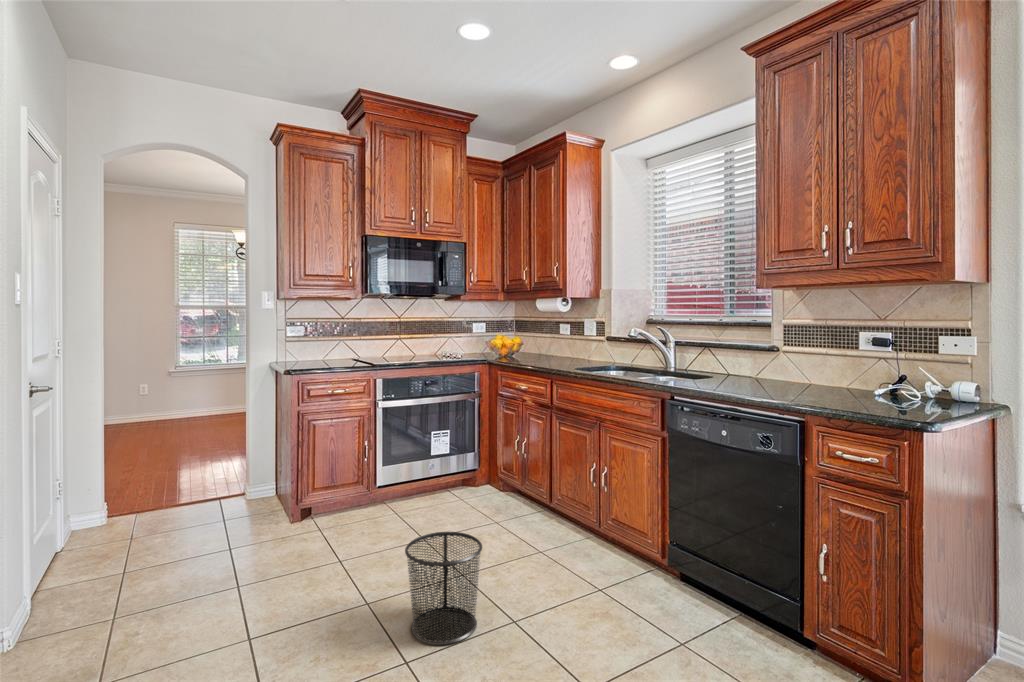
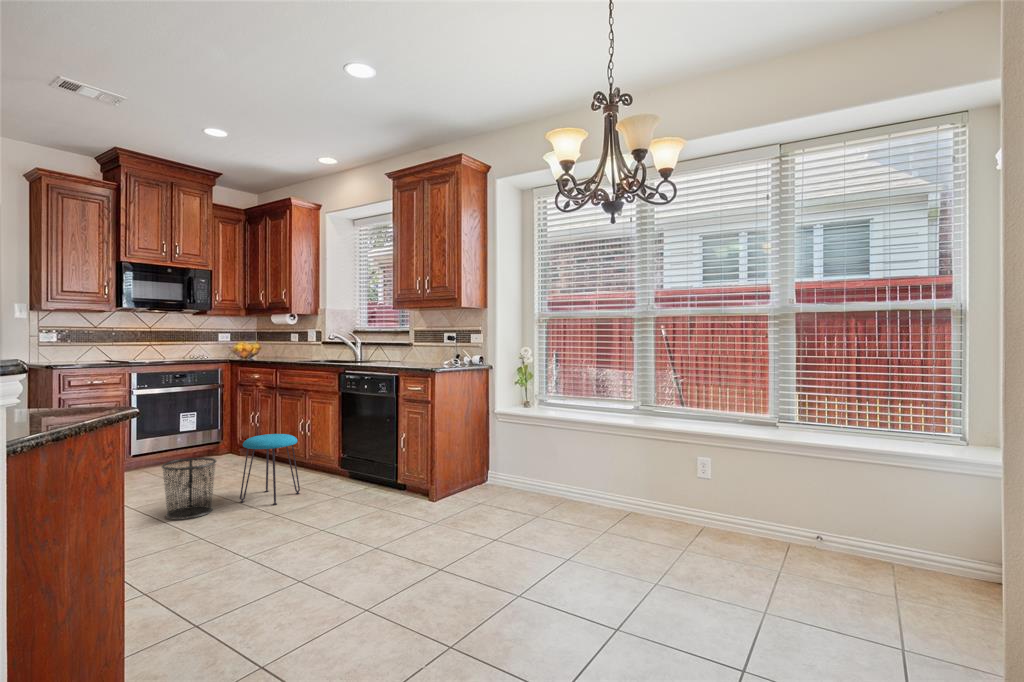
stool: none [514,497,603,631] -> present [240,434,300,505]

